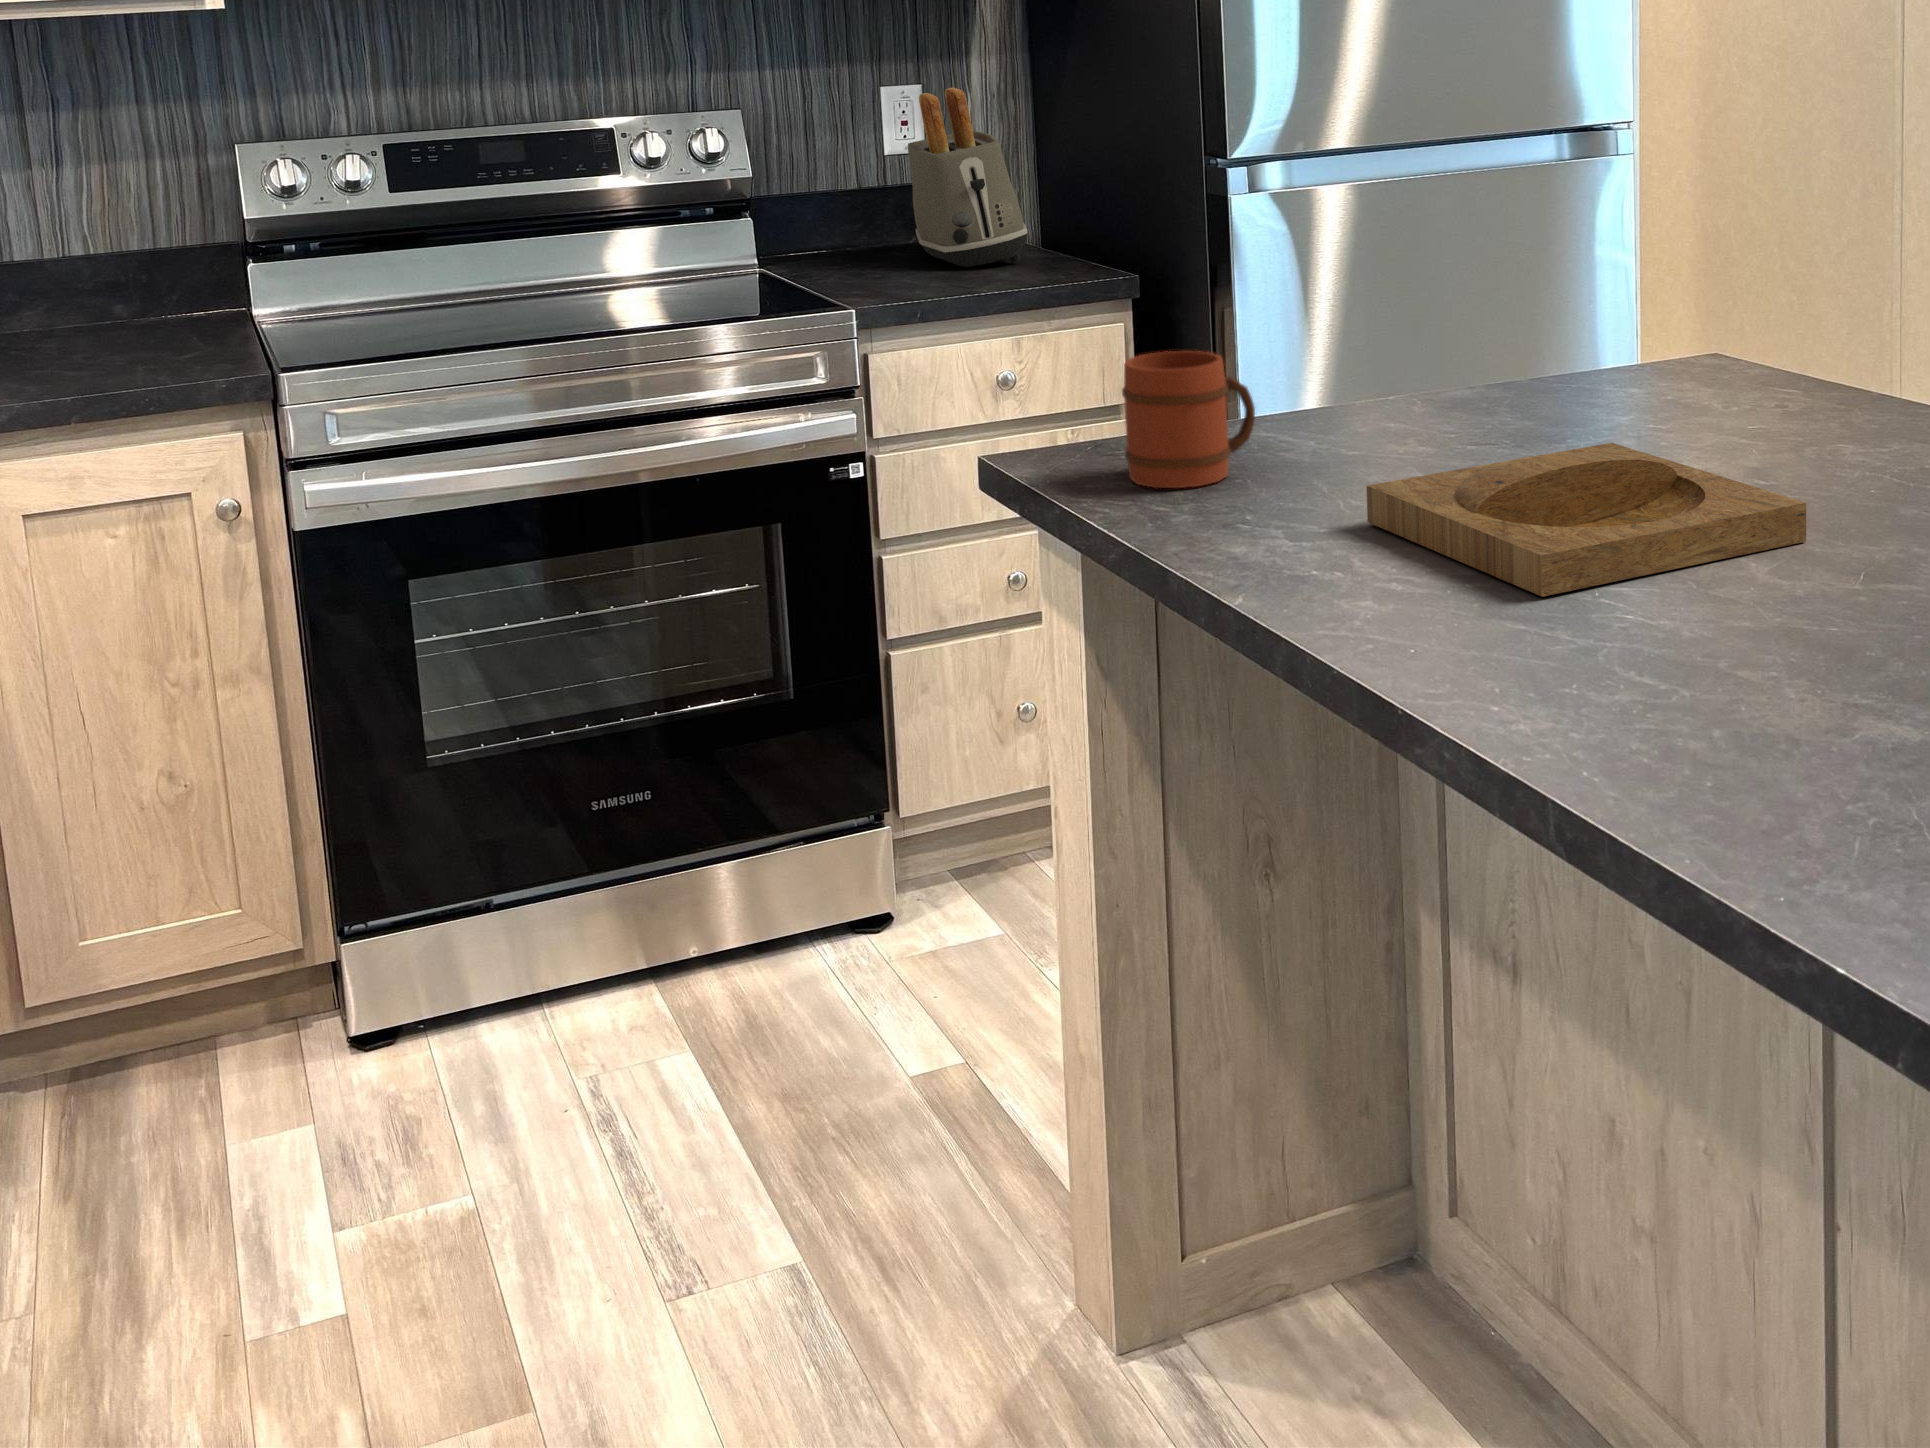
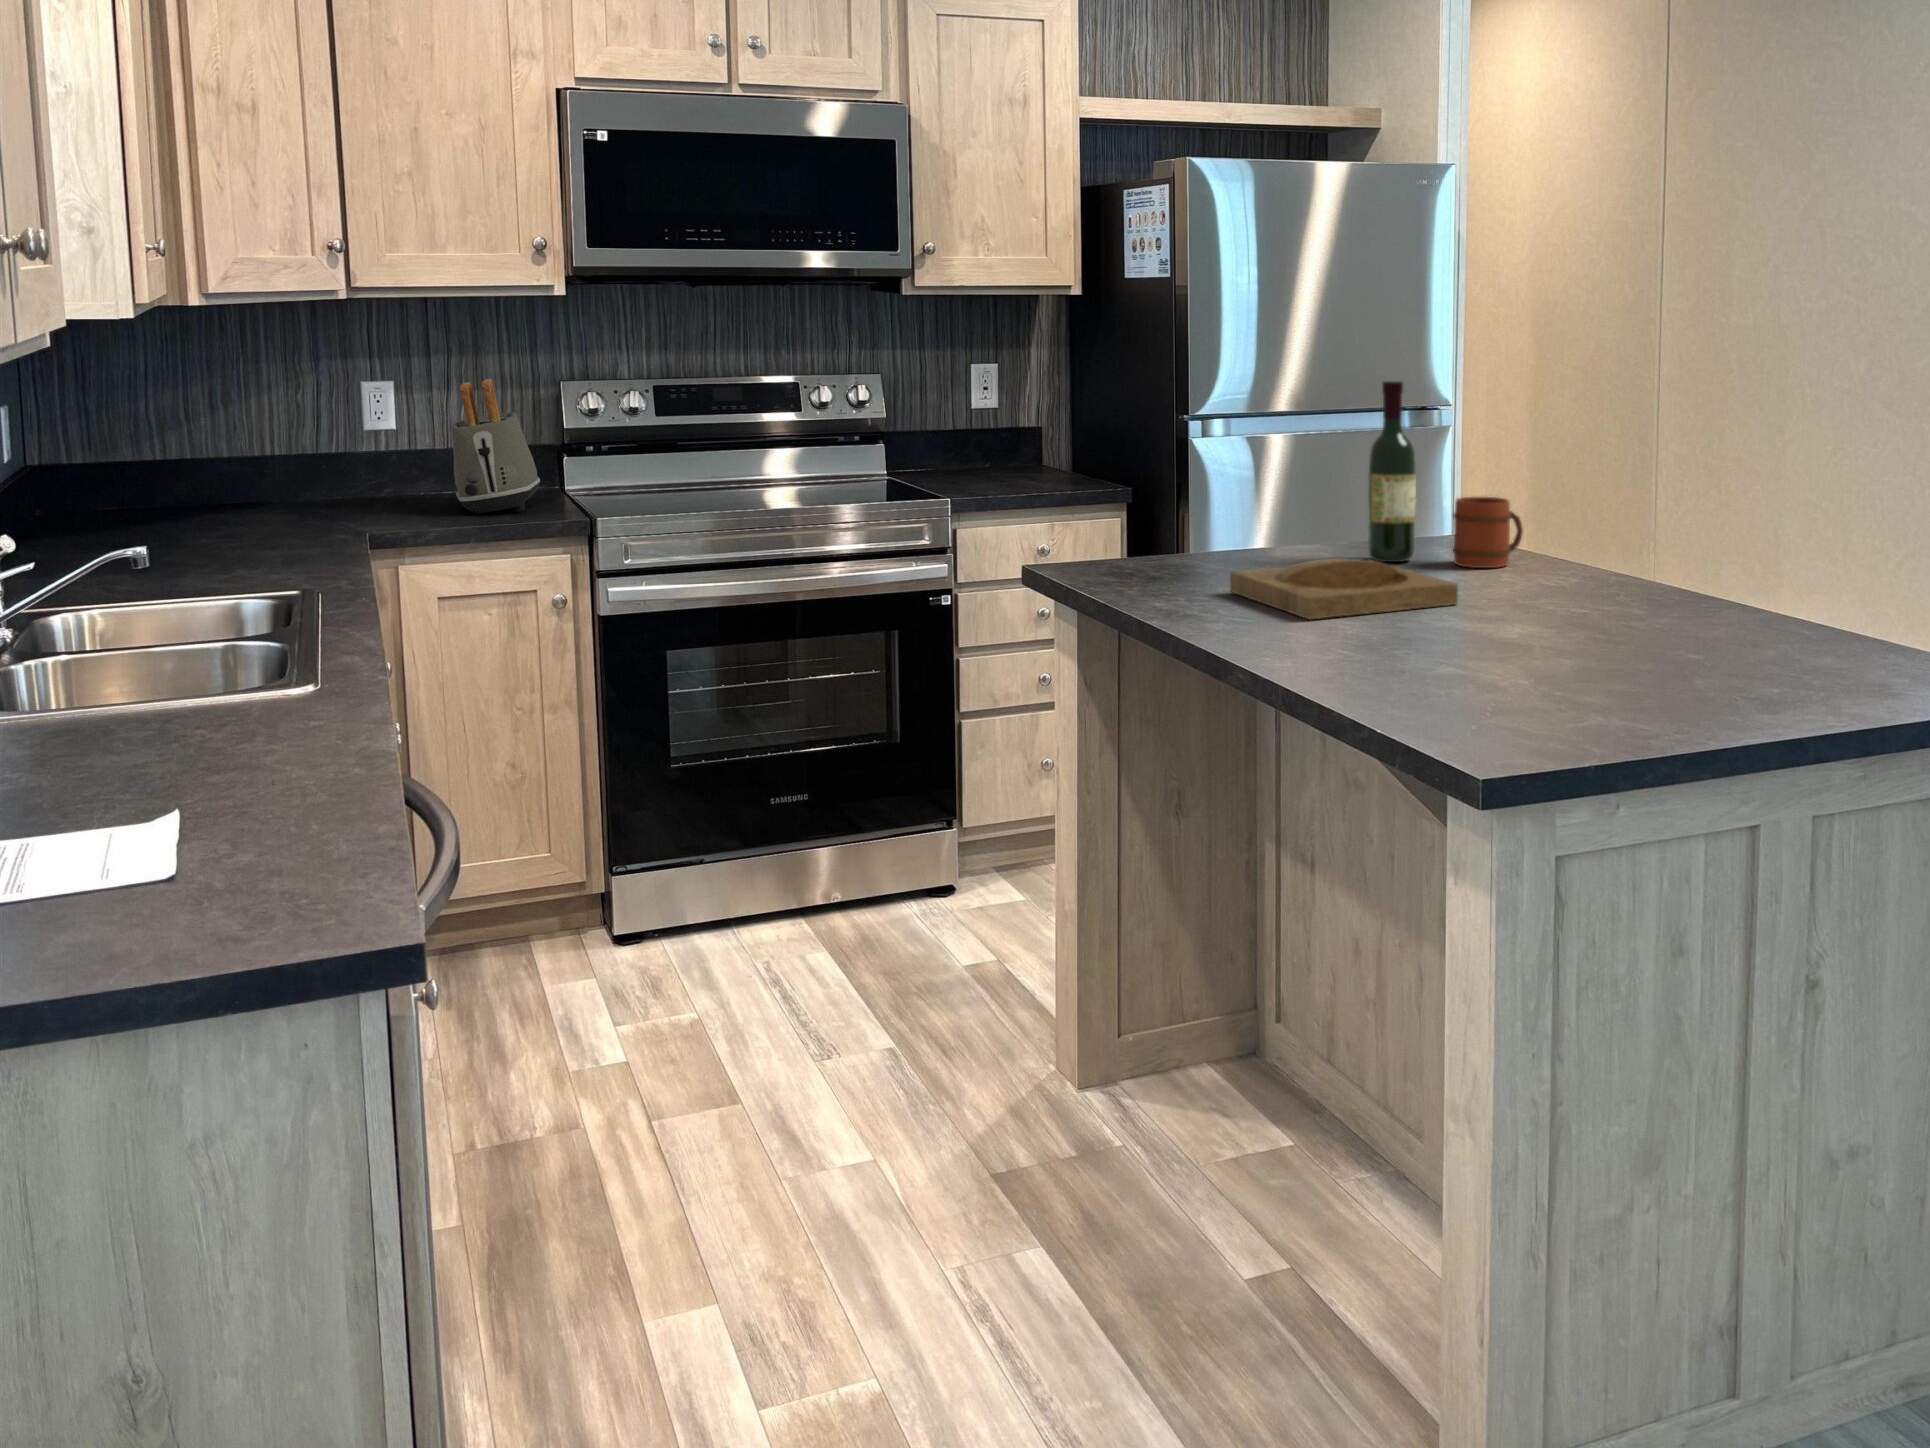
toaster: present [908,88,1028,267] -> present [452,379,540,513]
wine bottle: none [1585,111,1670,433] -> present [1368,380,1416,562]
mug: present [1122,351,1255,488] -> present [1453,497,1523,568]

